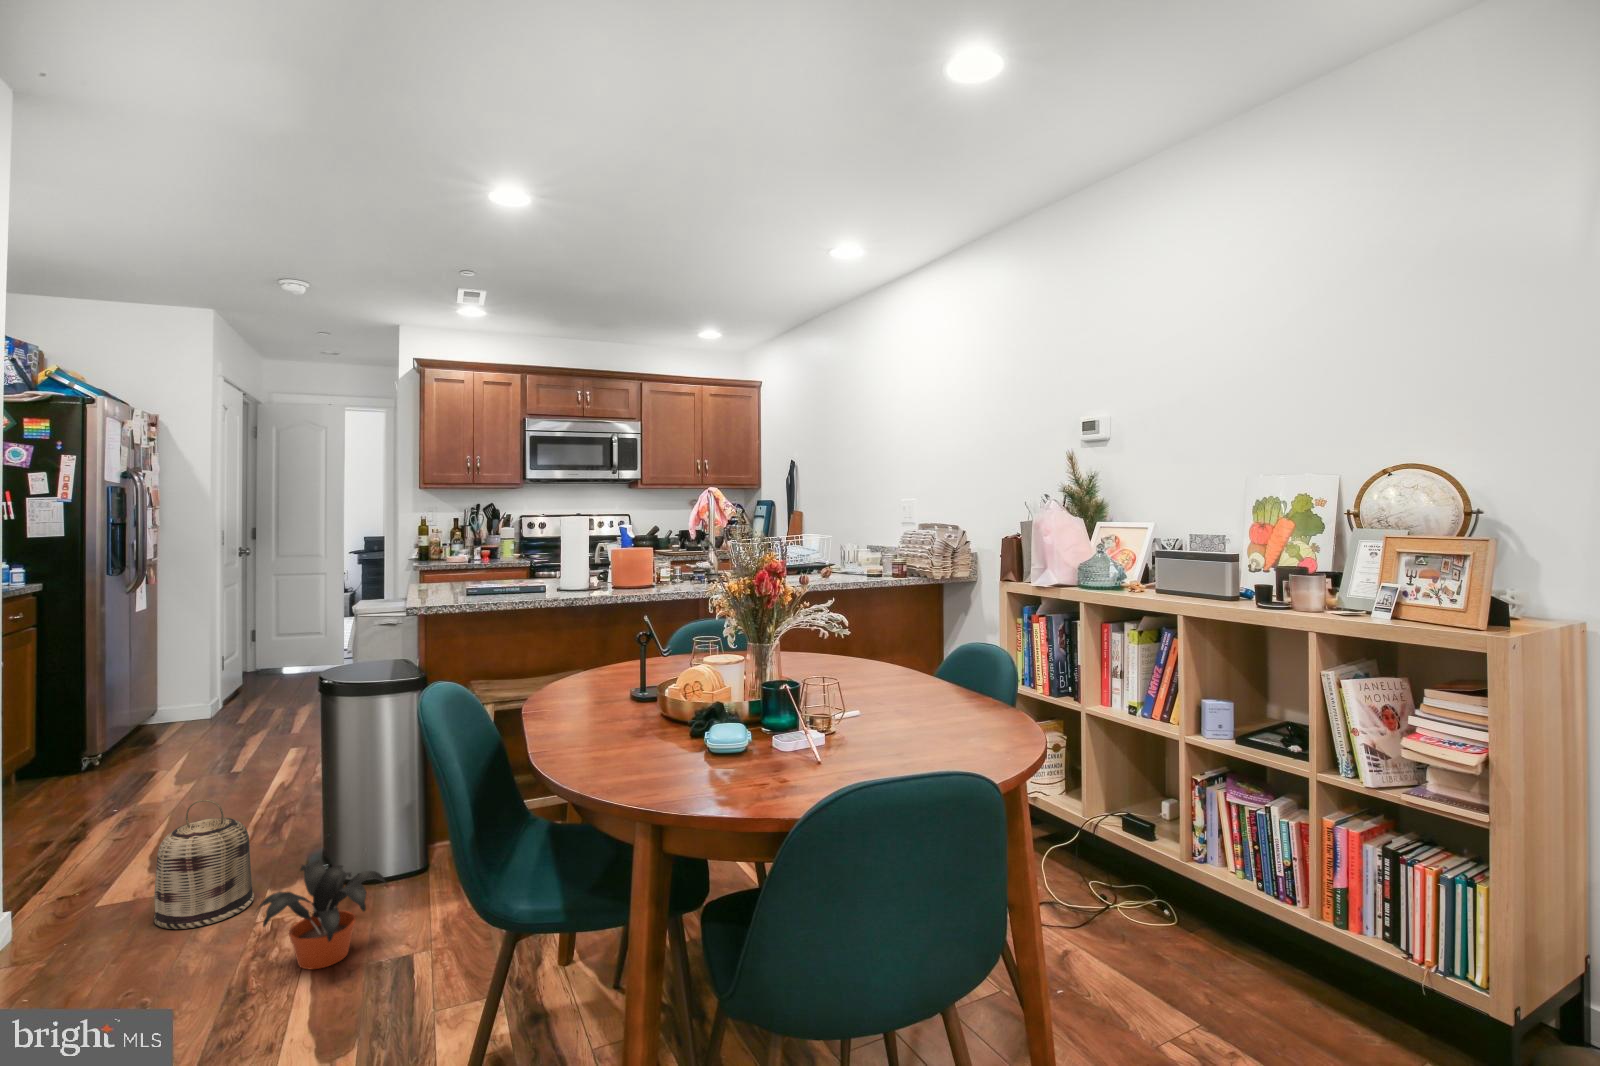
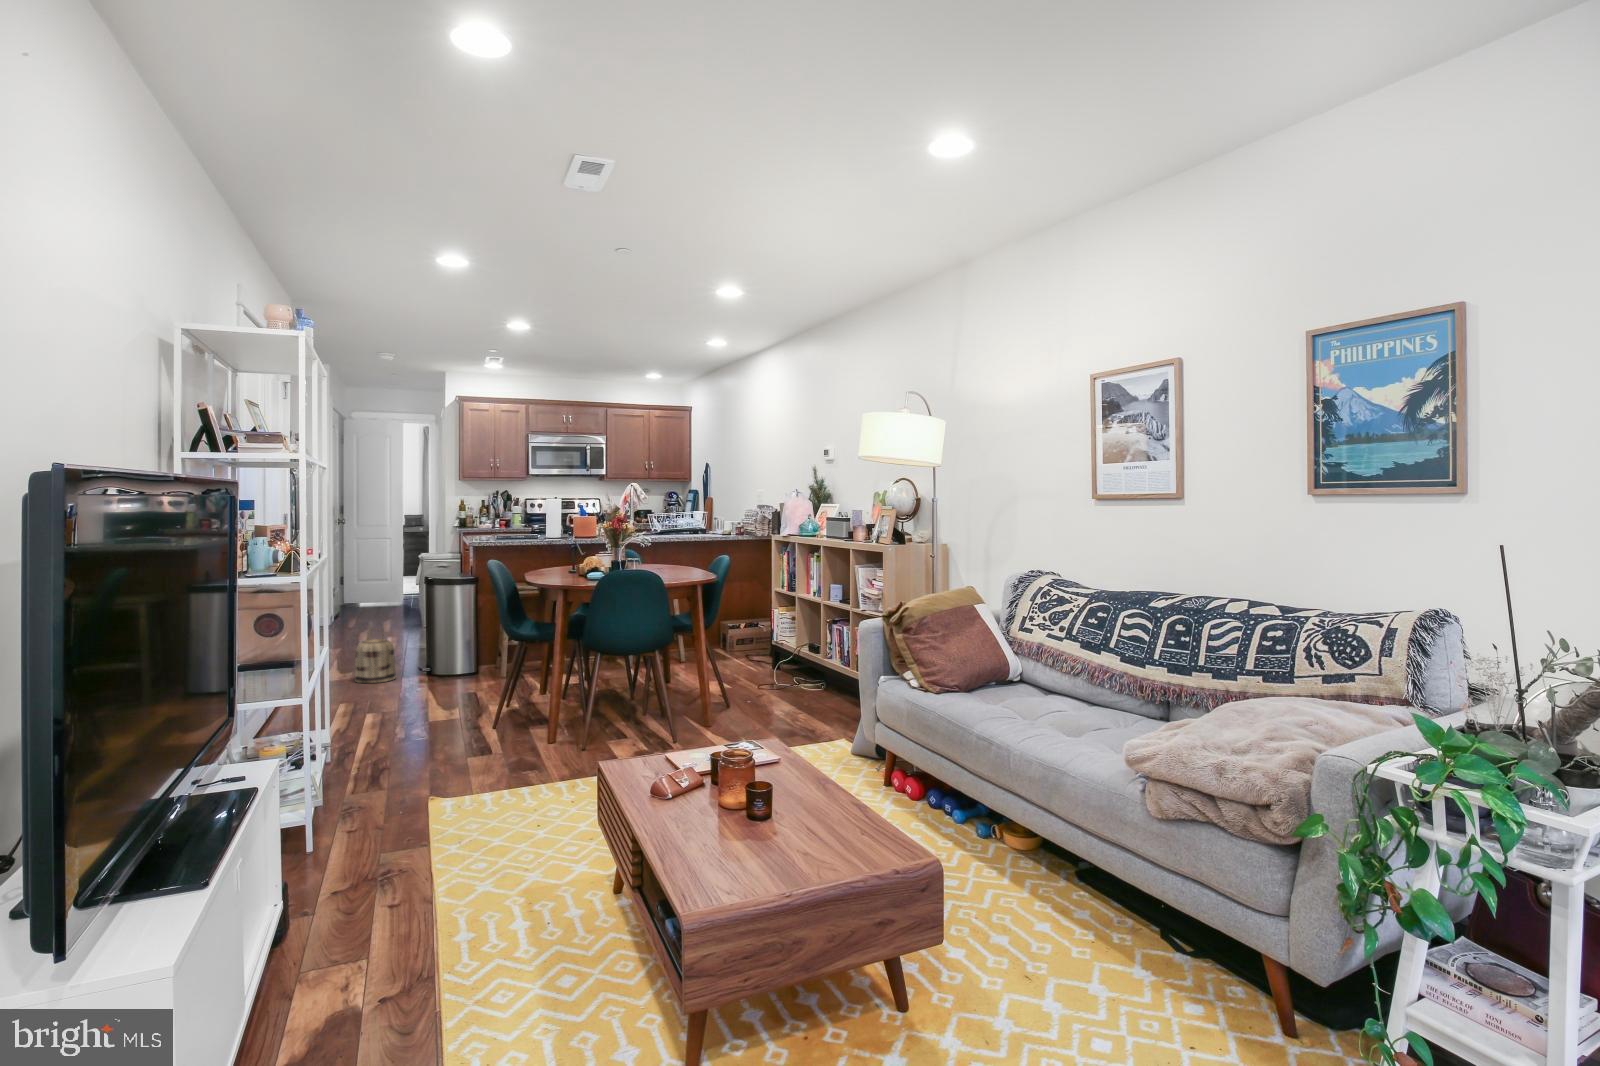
potted plant: present [258,860,385,969] -> none [406,651,461,692]

